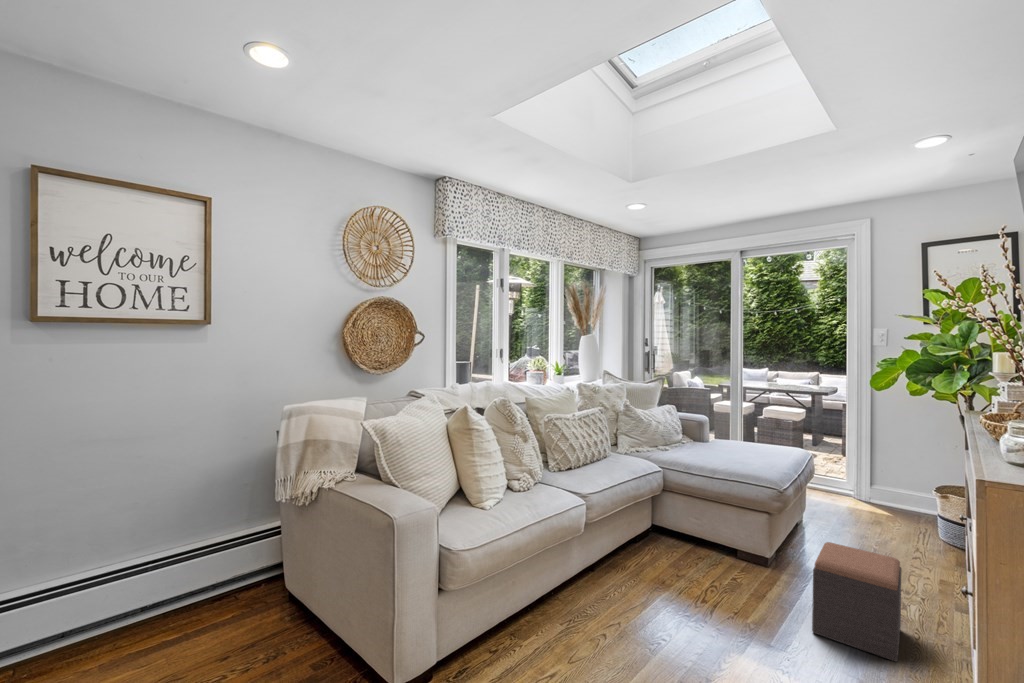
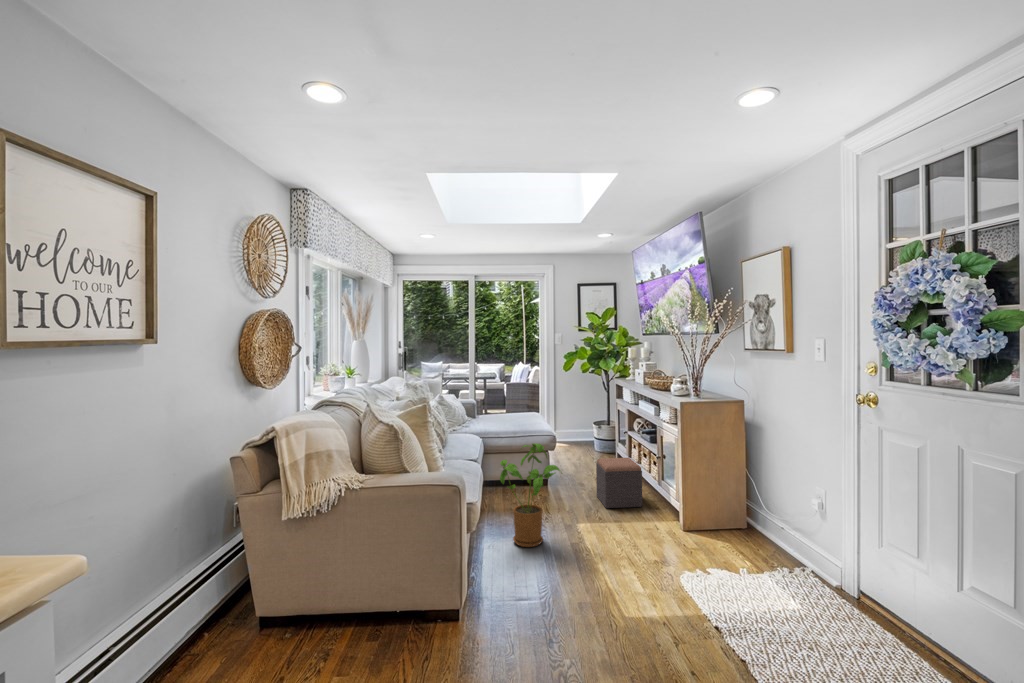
house plant: none [579,485,661,640] -> present [500,443,560,547]

